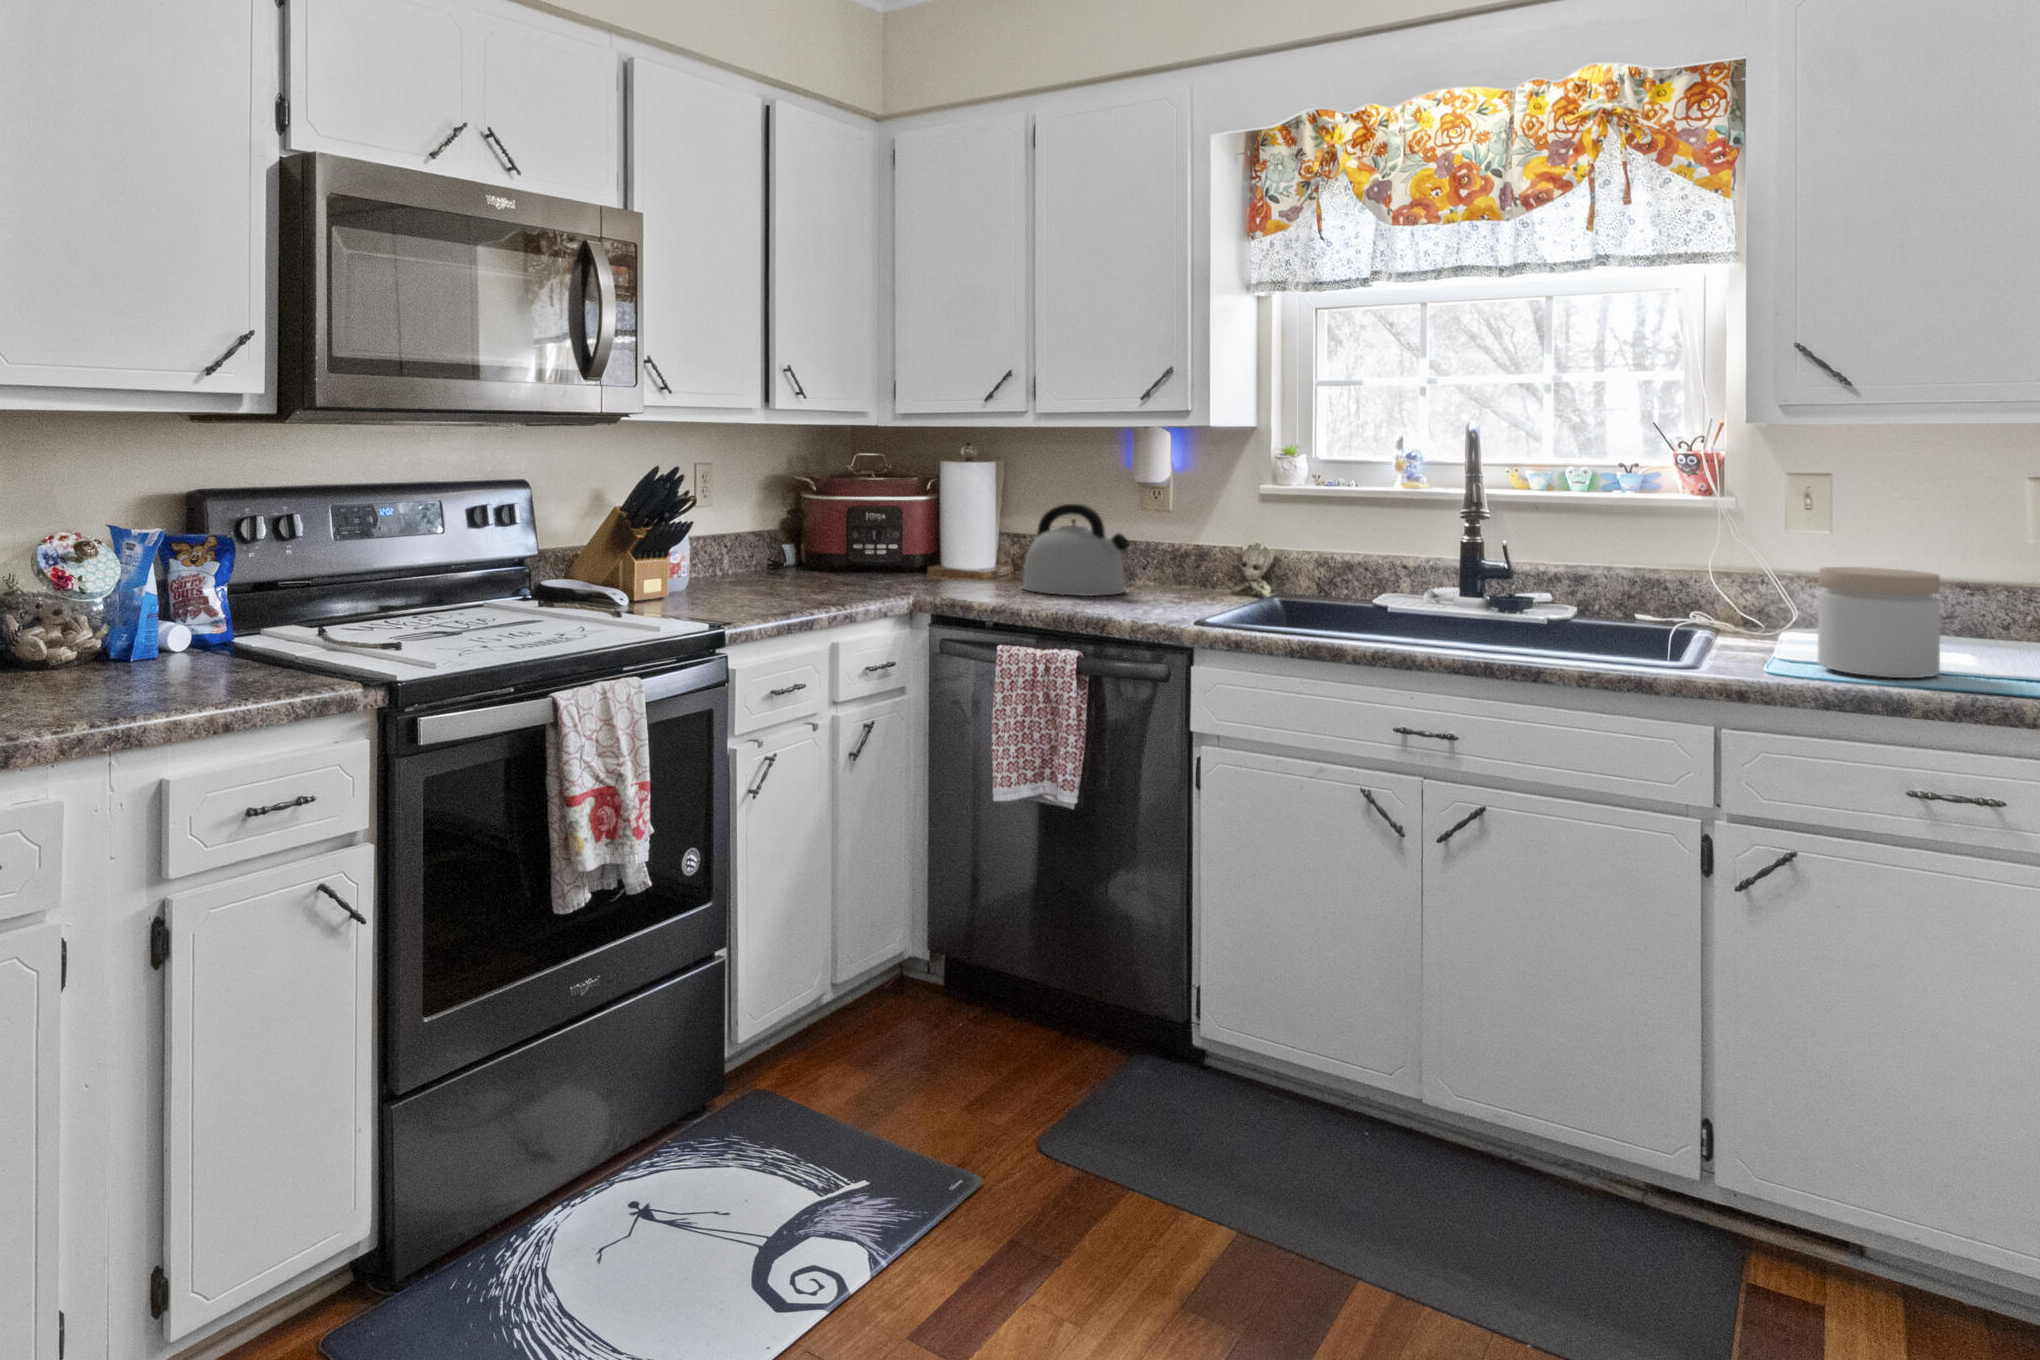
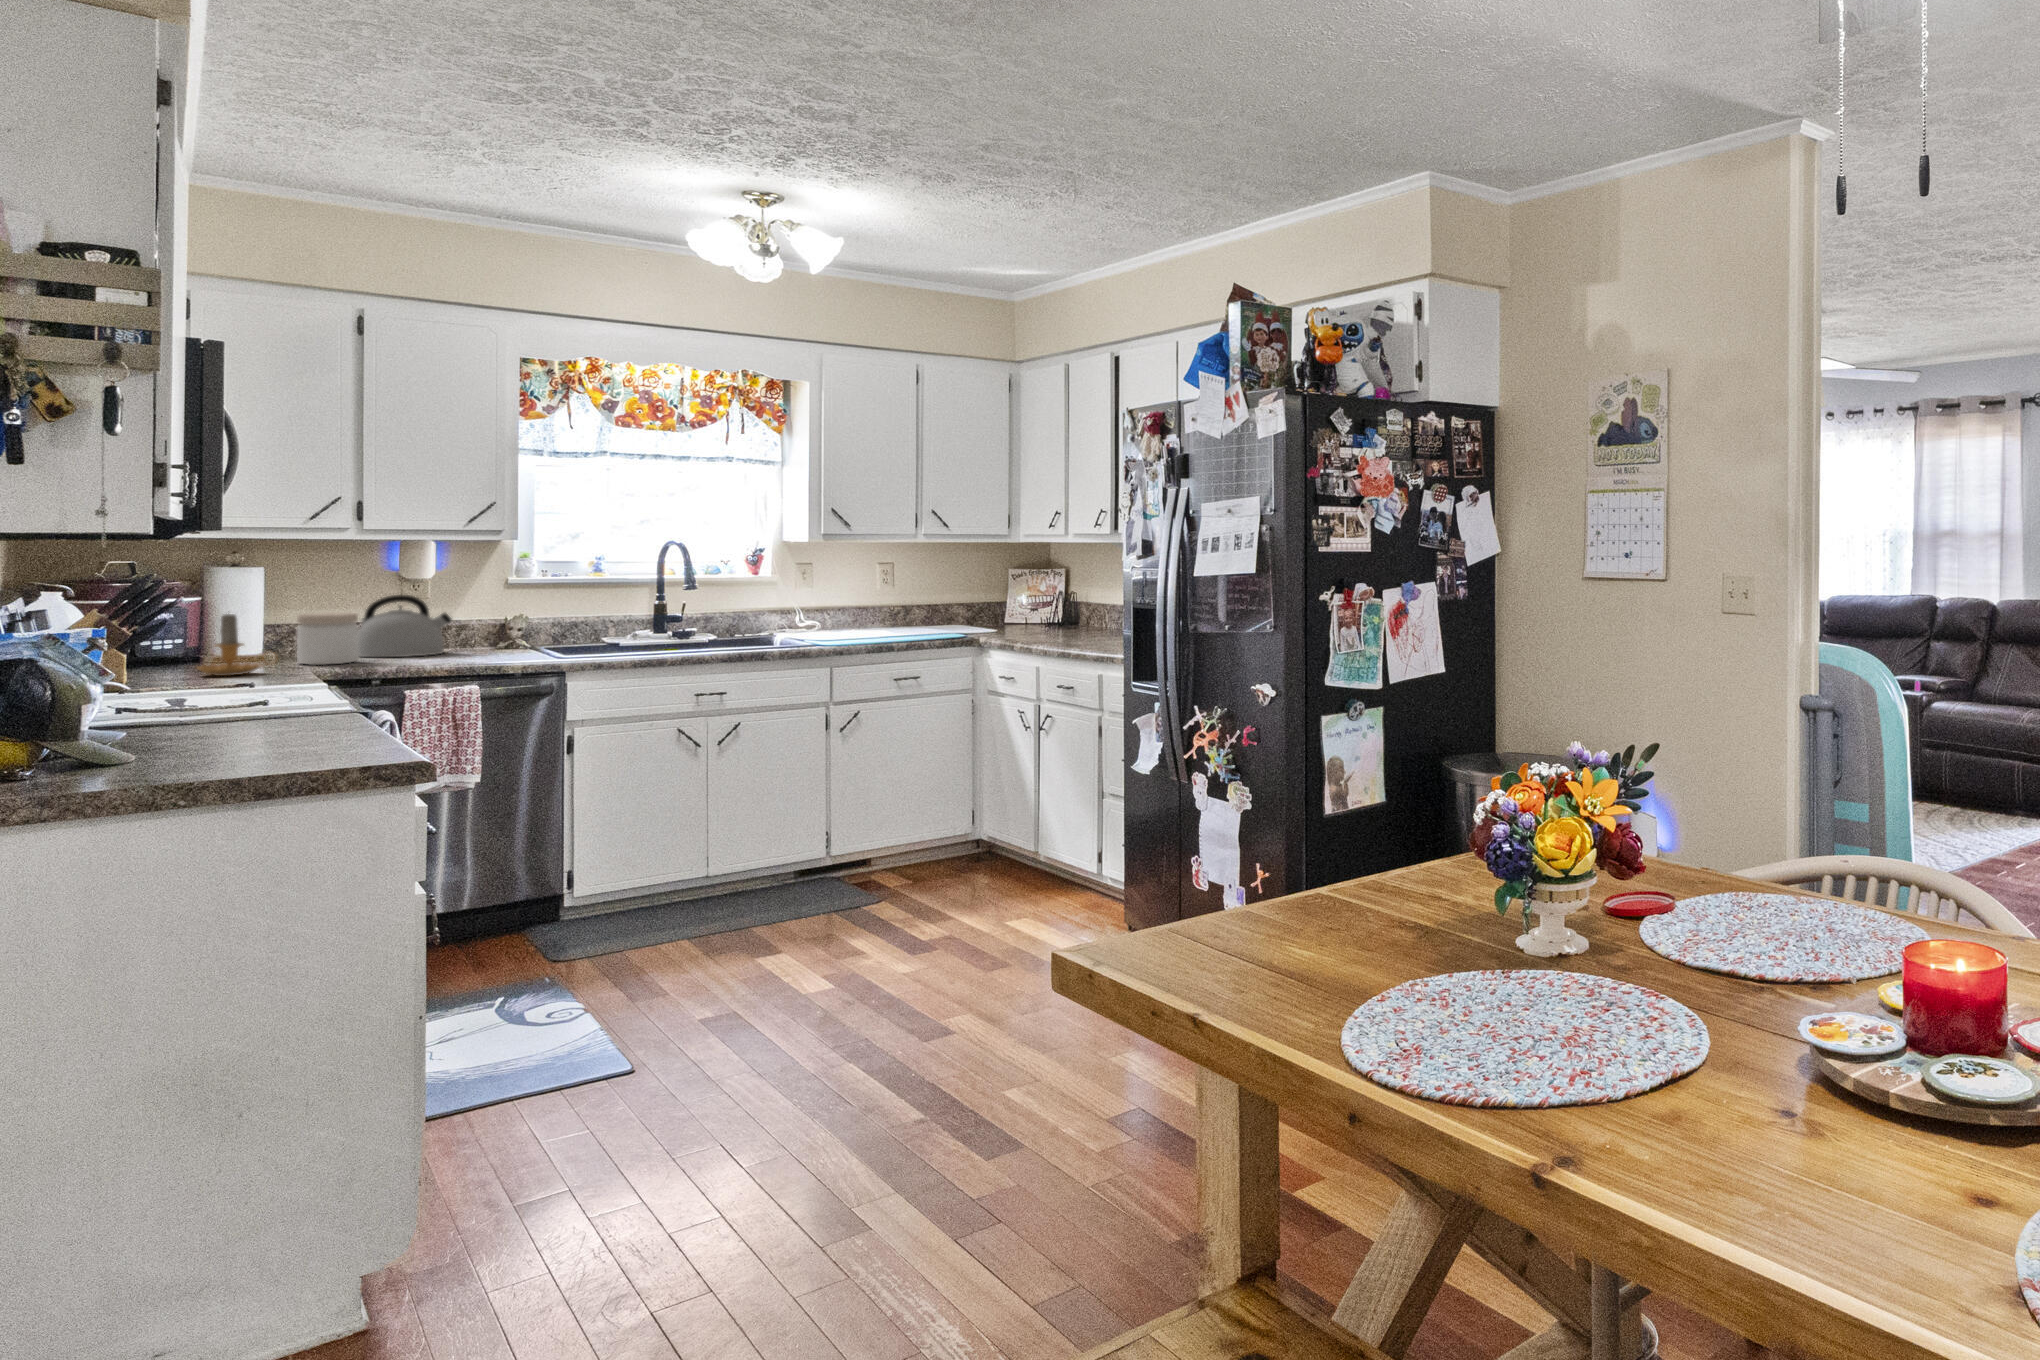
candle: none [773,511,845,595] -> present [197,614,263,676]
jar: present [1818,567,1940,678] -> present [297,612,359,665]

